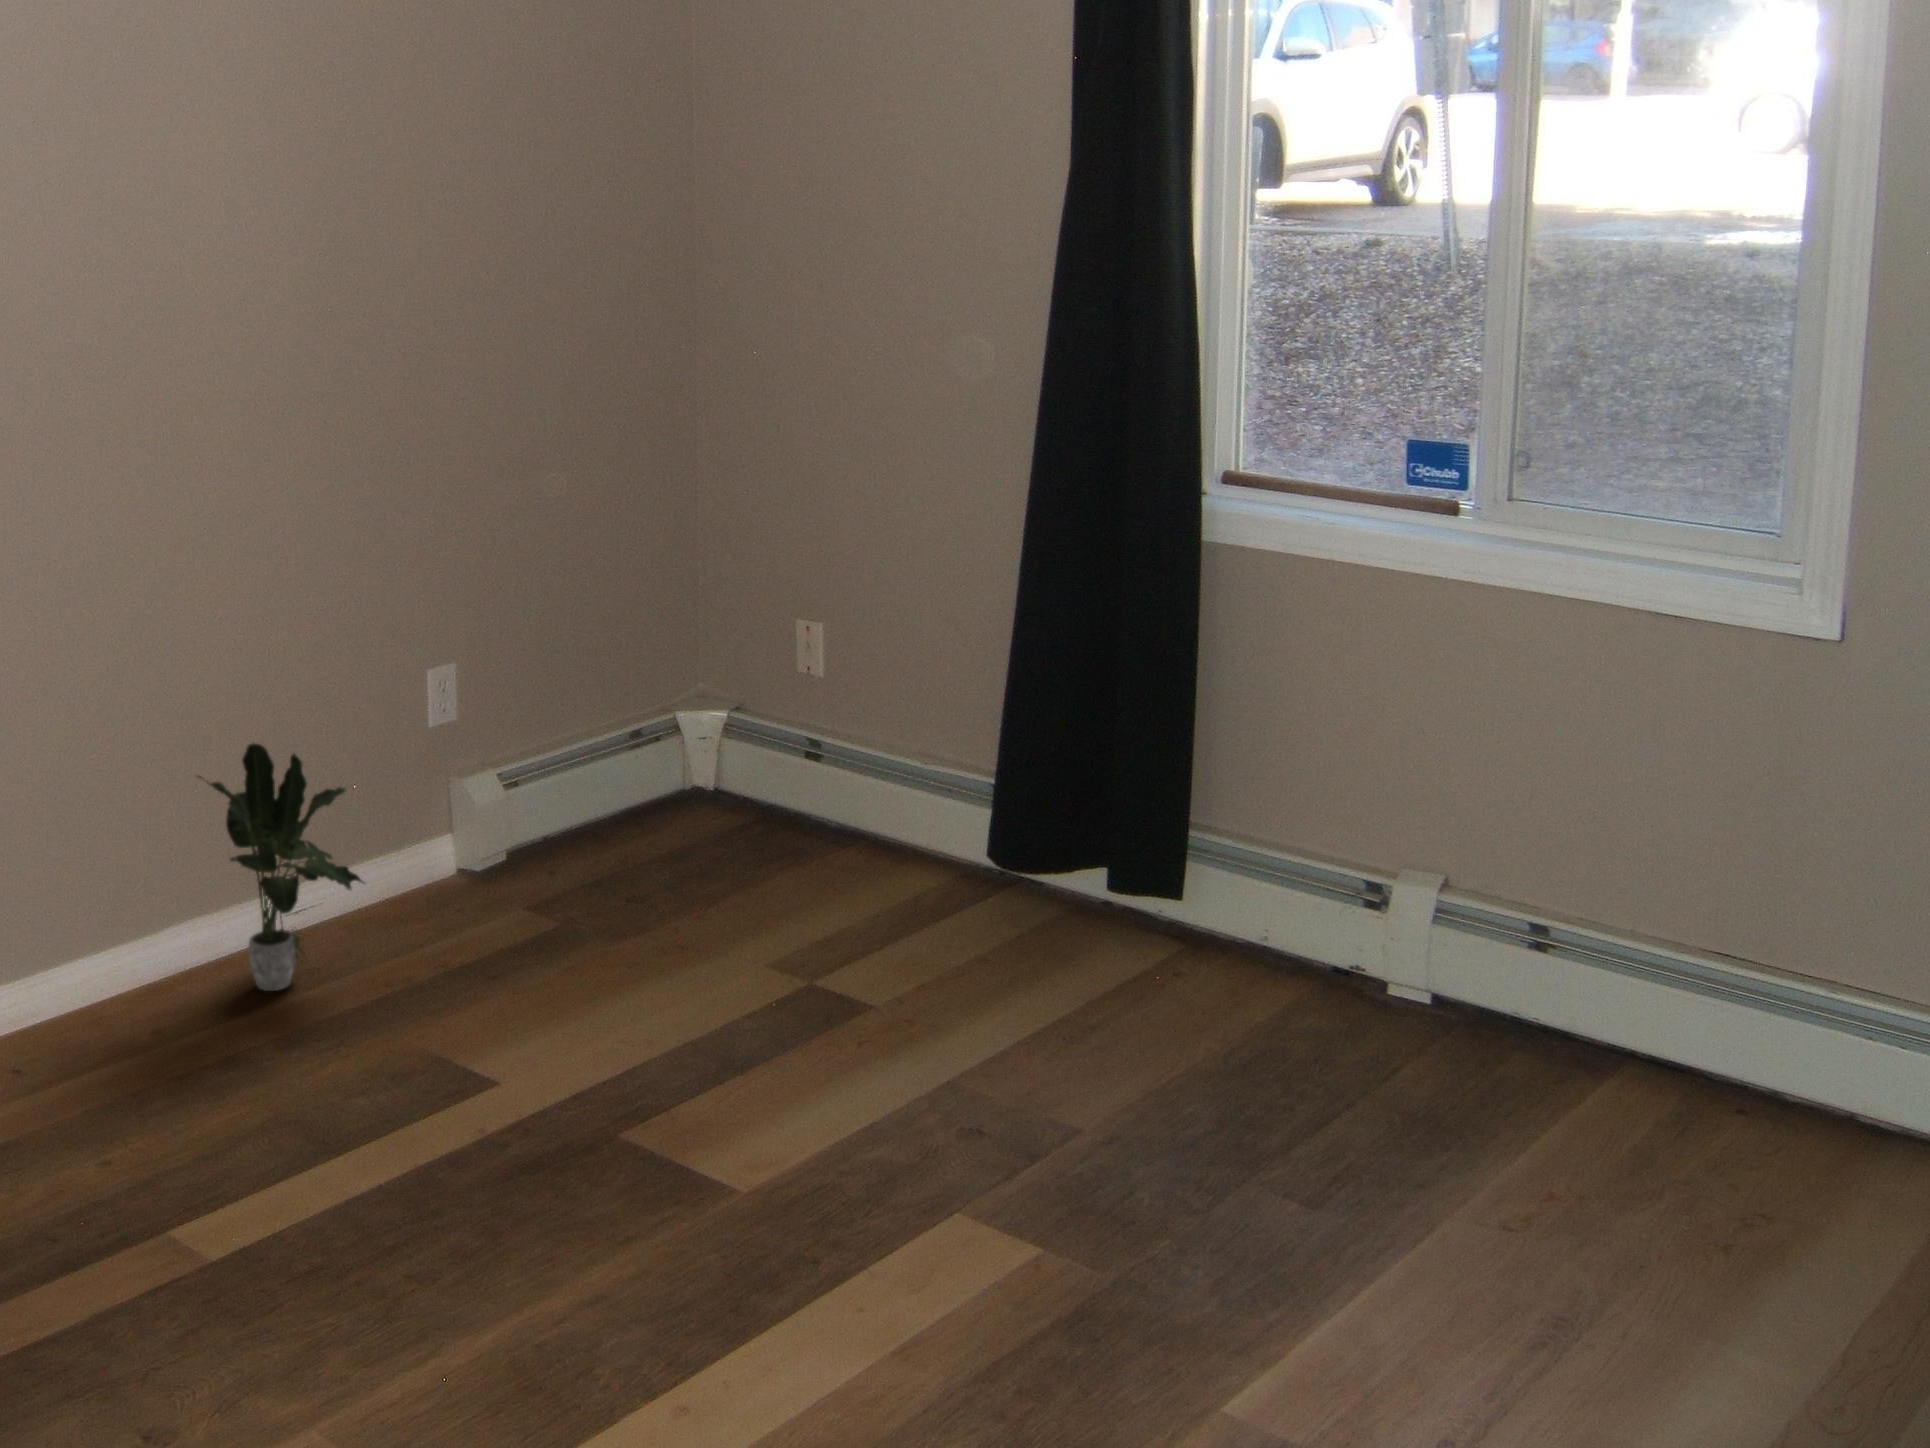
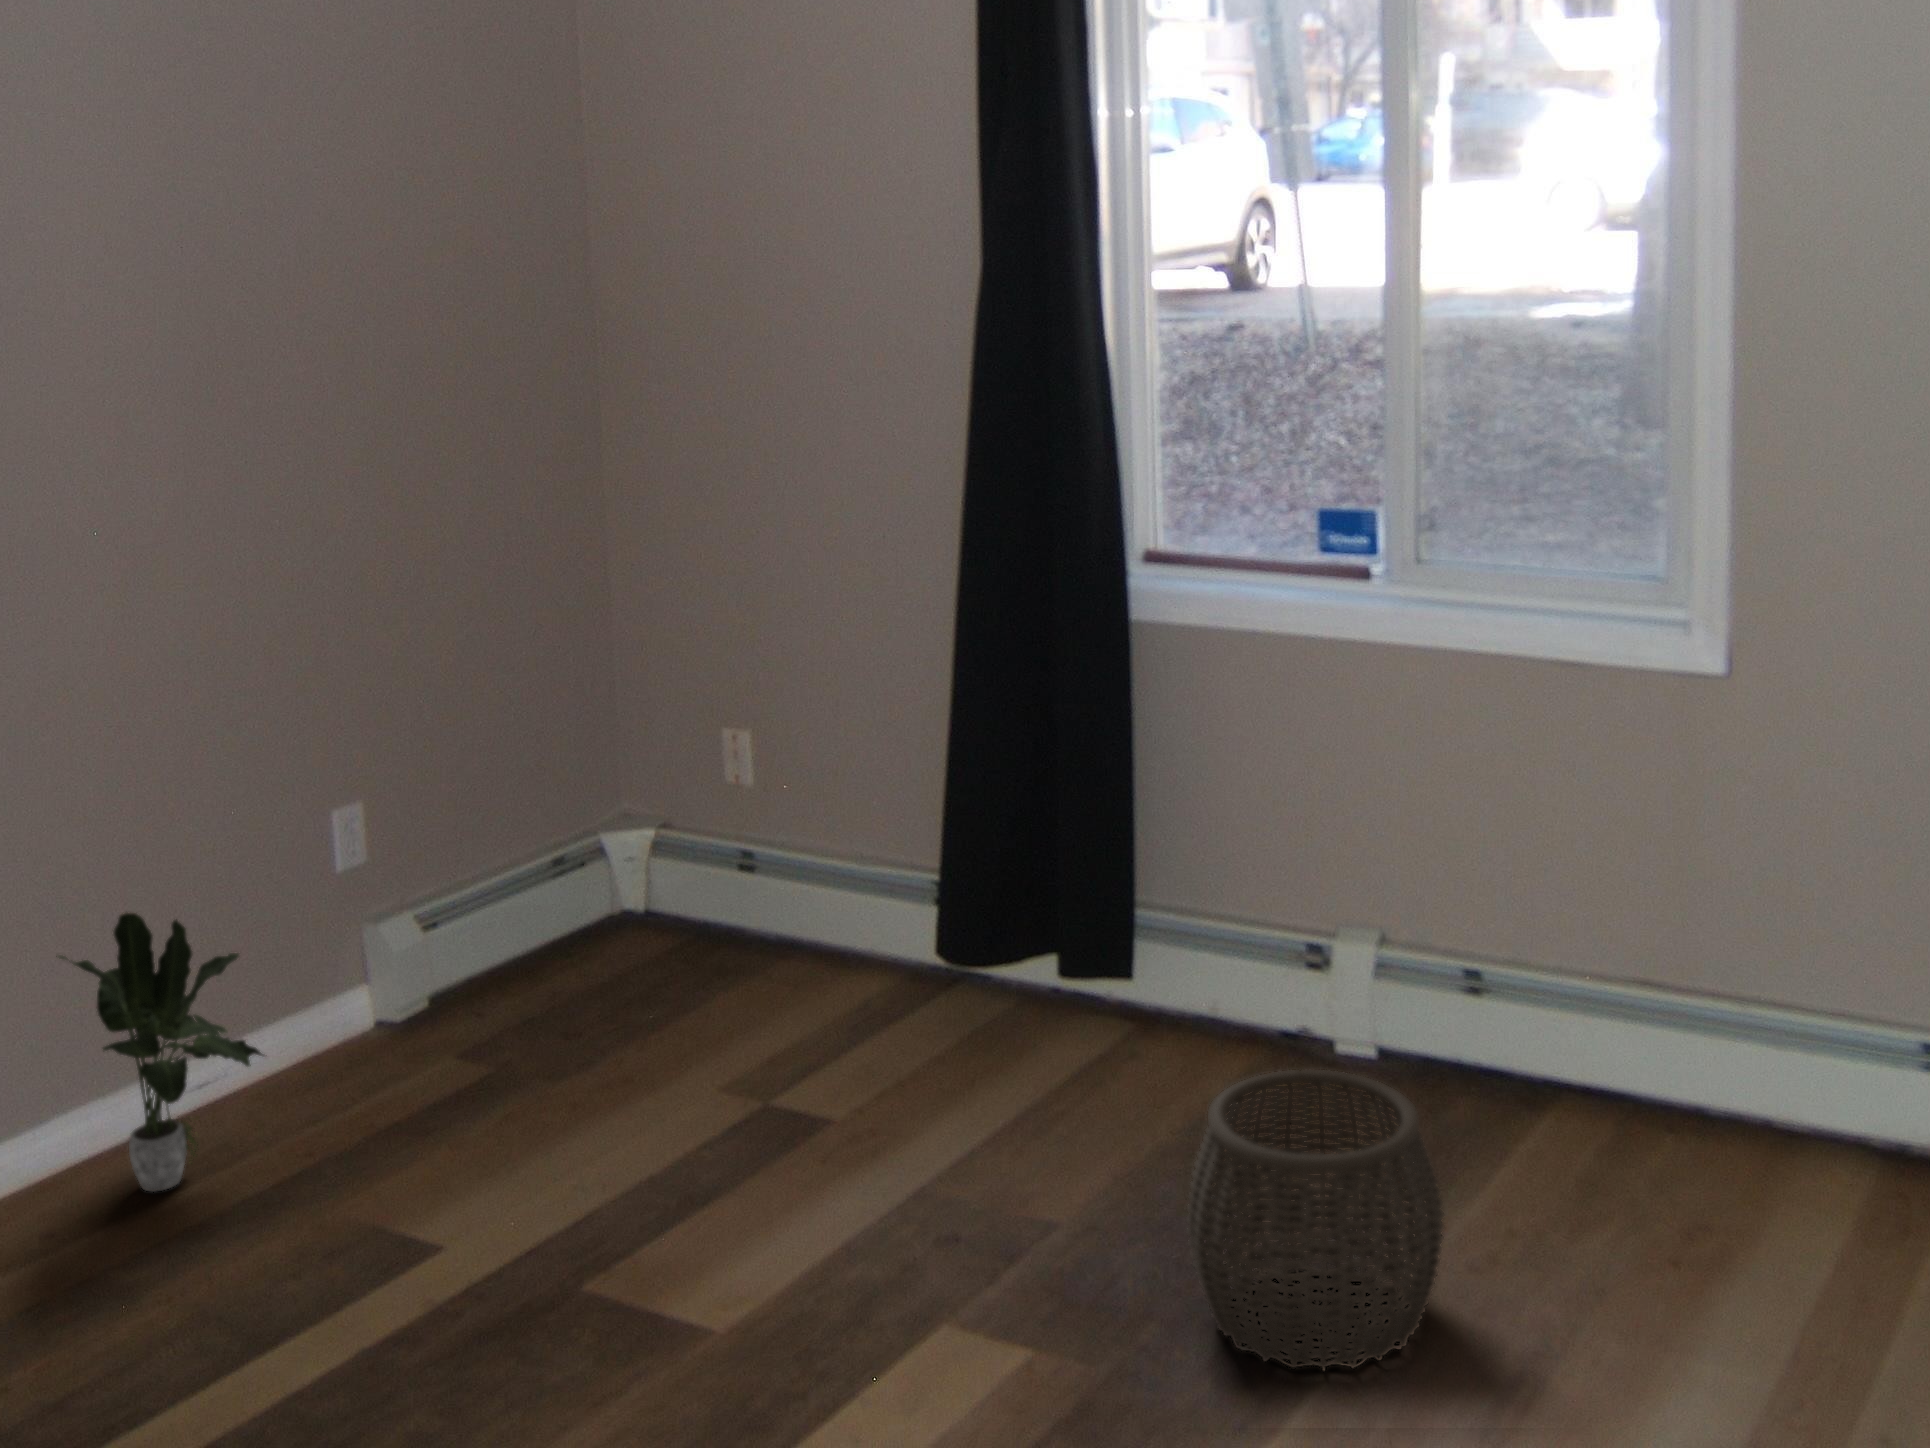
woven basket: none [1194,996,1459,1286] -> present [1187,1070,1444,1369]

